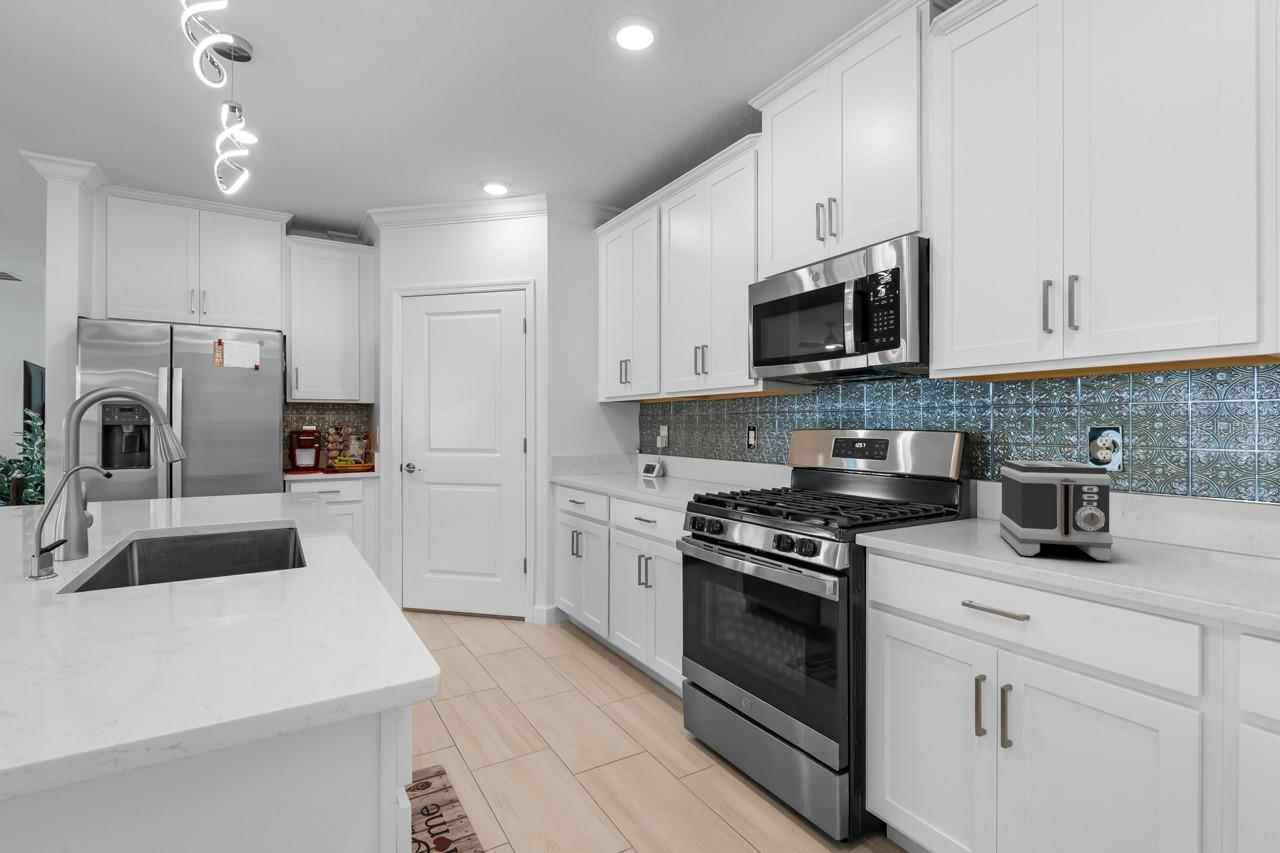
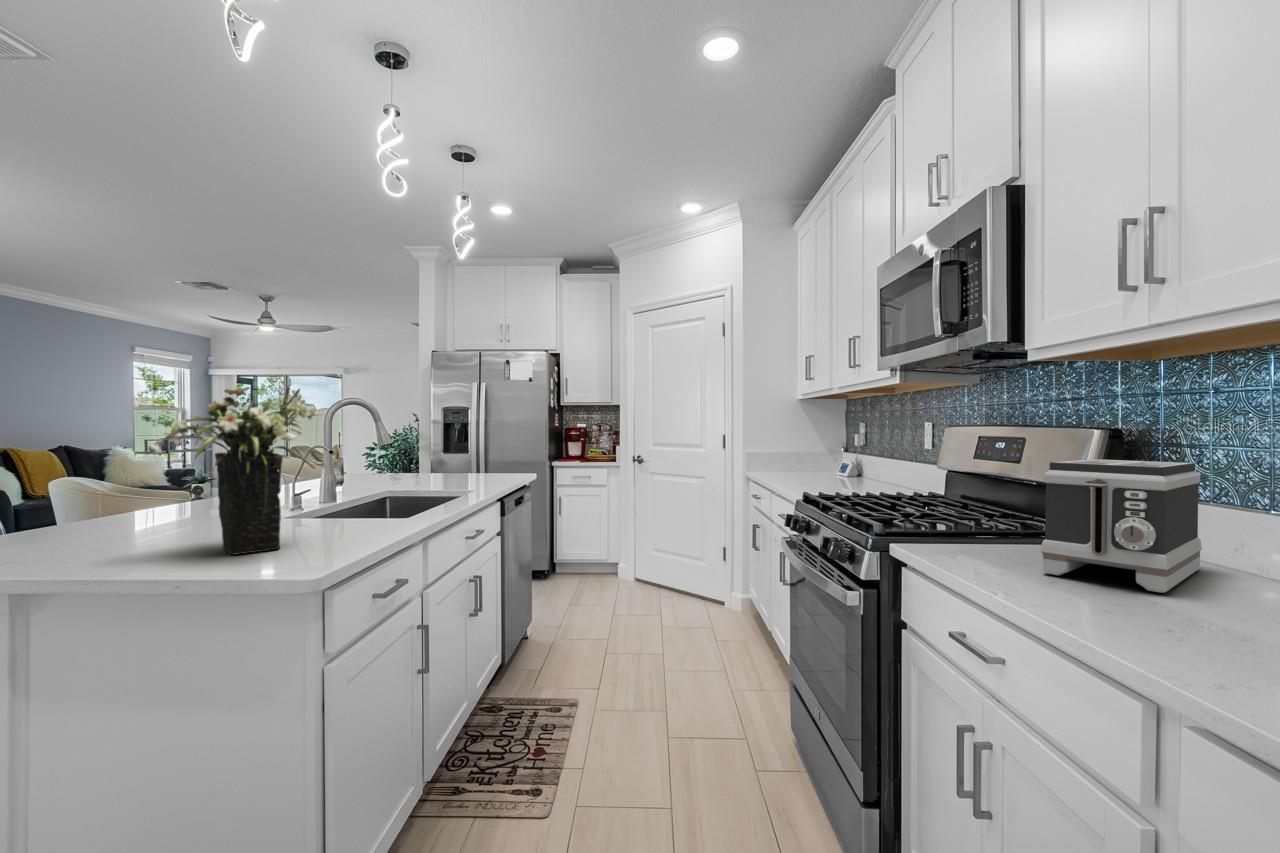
flower arrangement: none [76,396,356,672] -> present [148,385,318,555]

